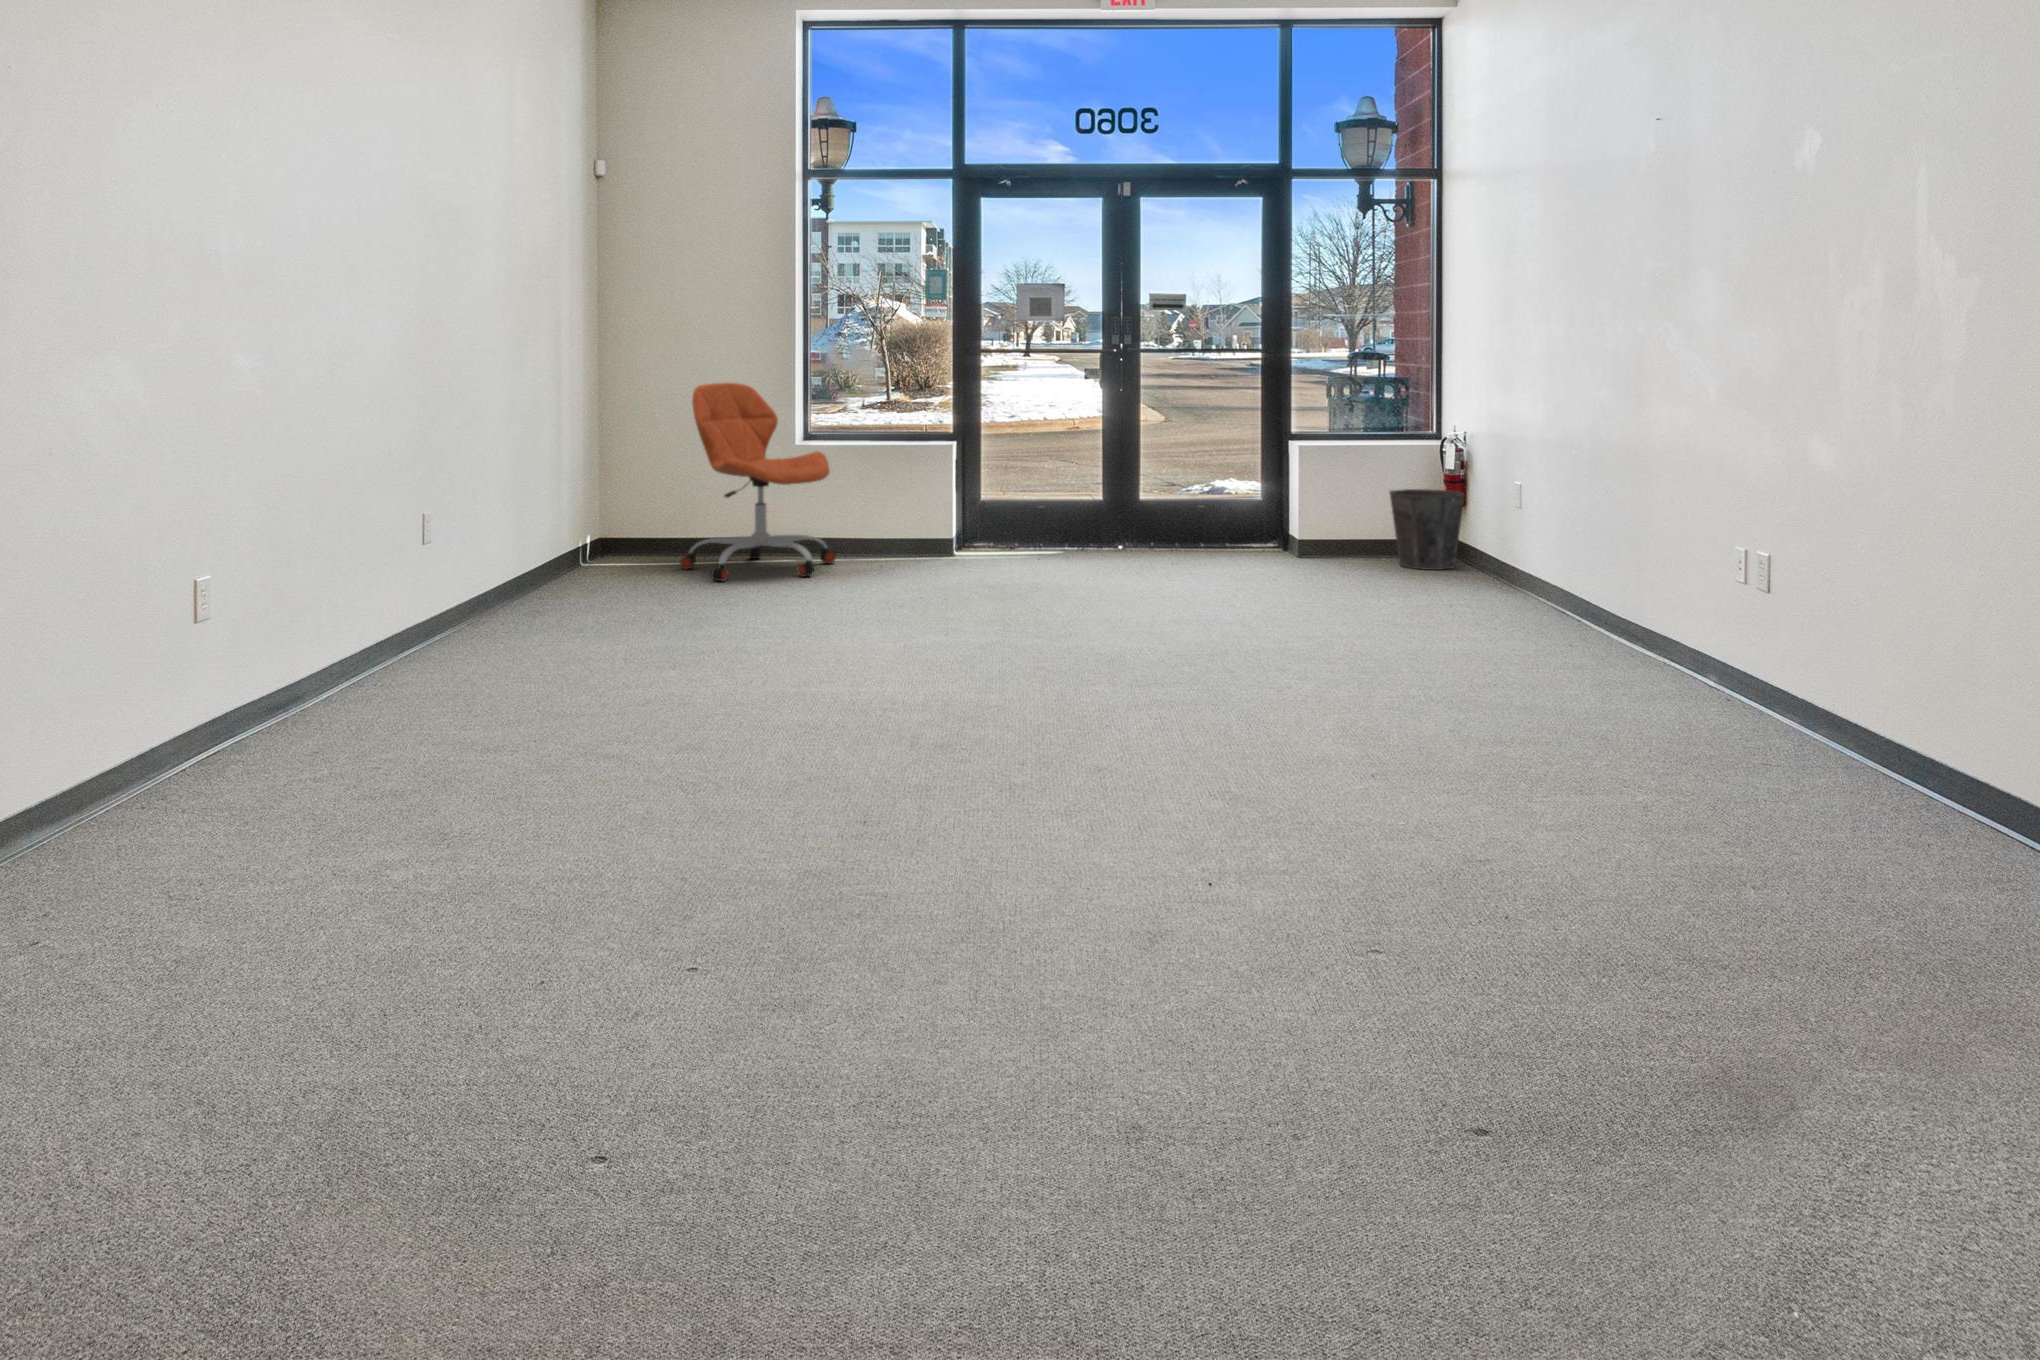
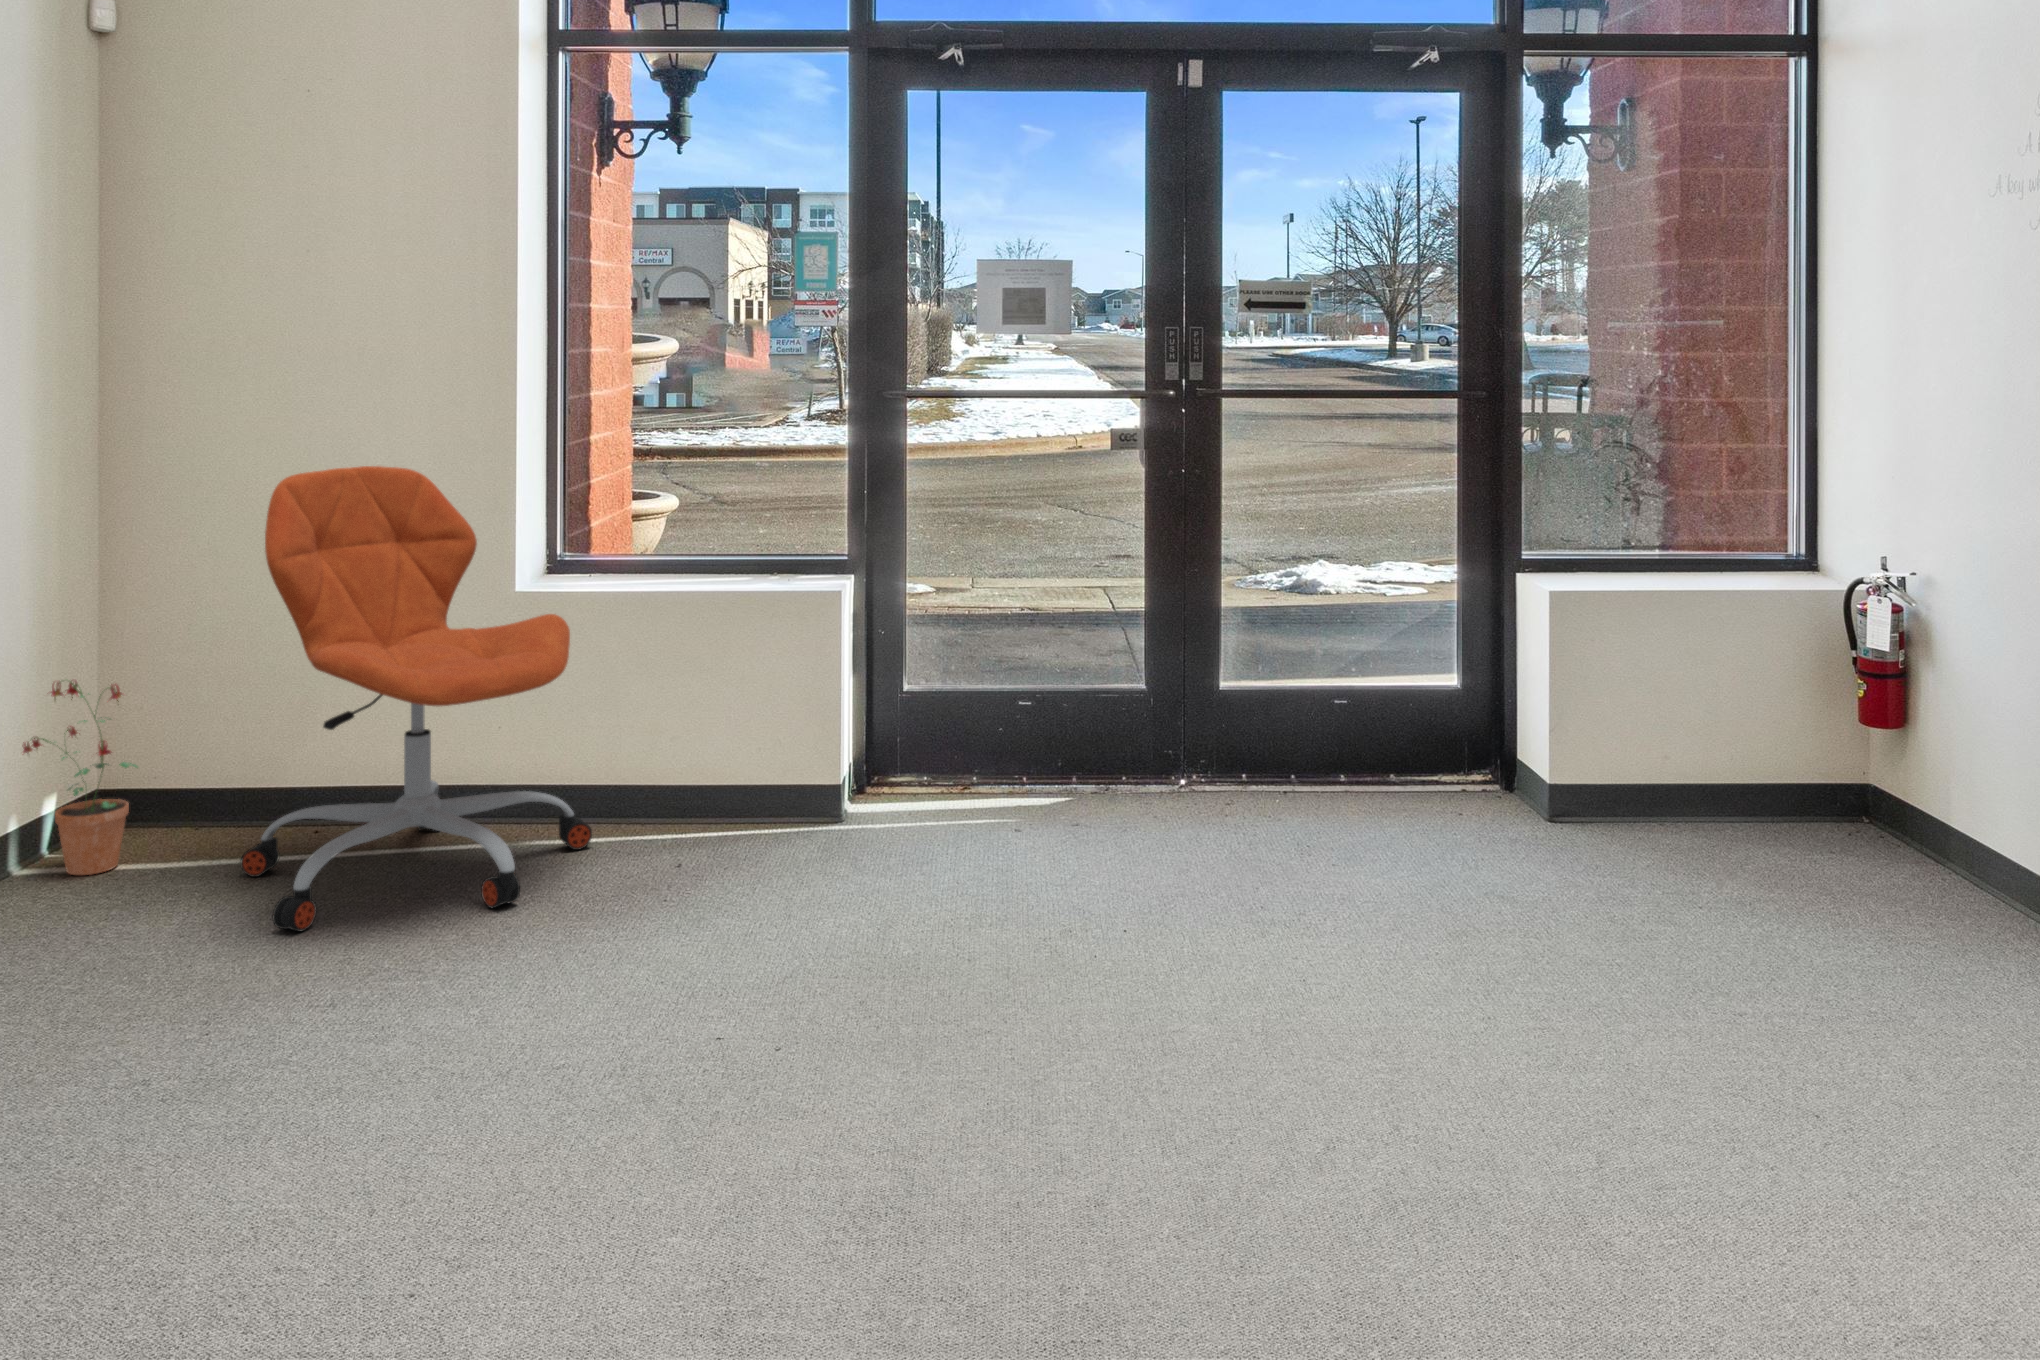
potted plant: none [581,480,630,569] -> present [23,681,138,875]
waste bin: present [1390,489,1465,570] -> none [1735,678,1908,862]

